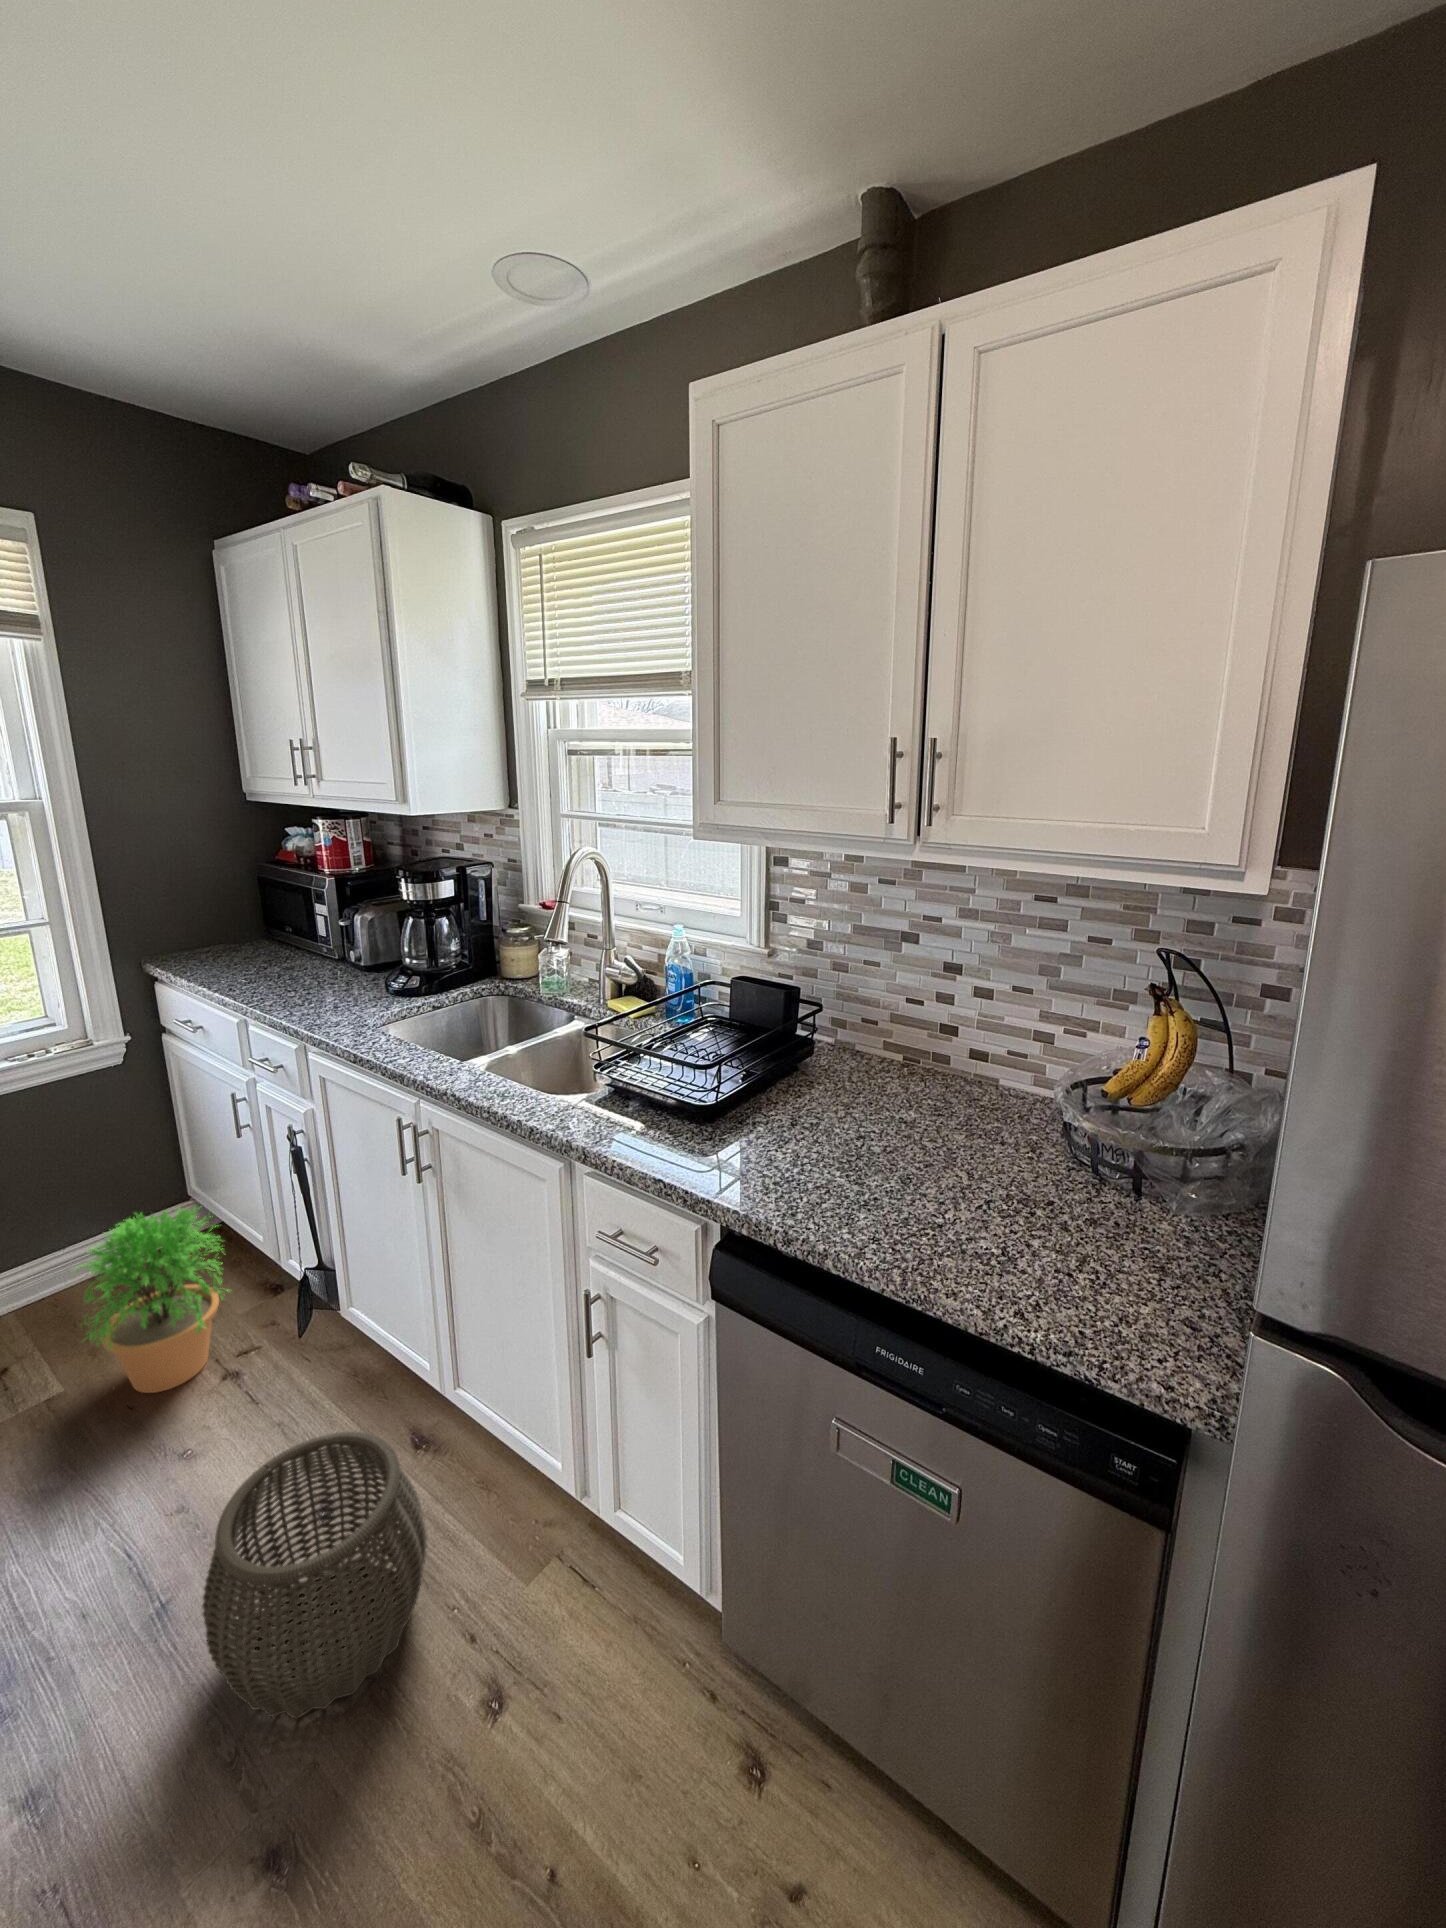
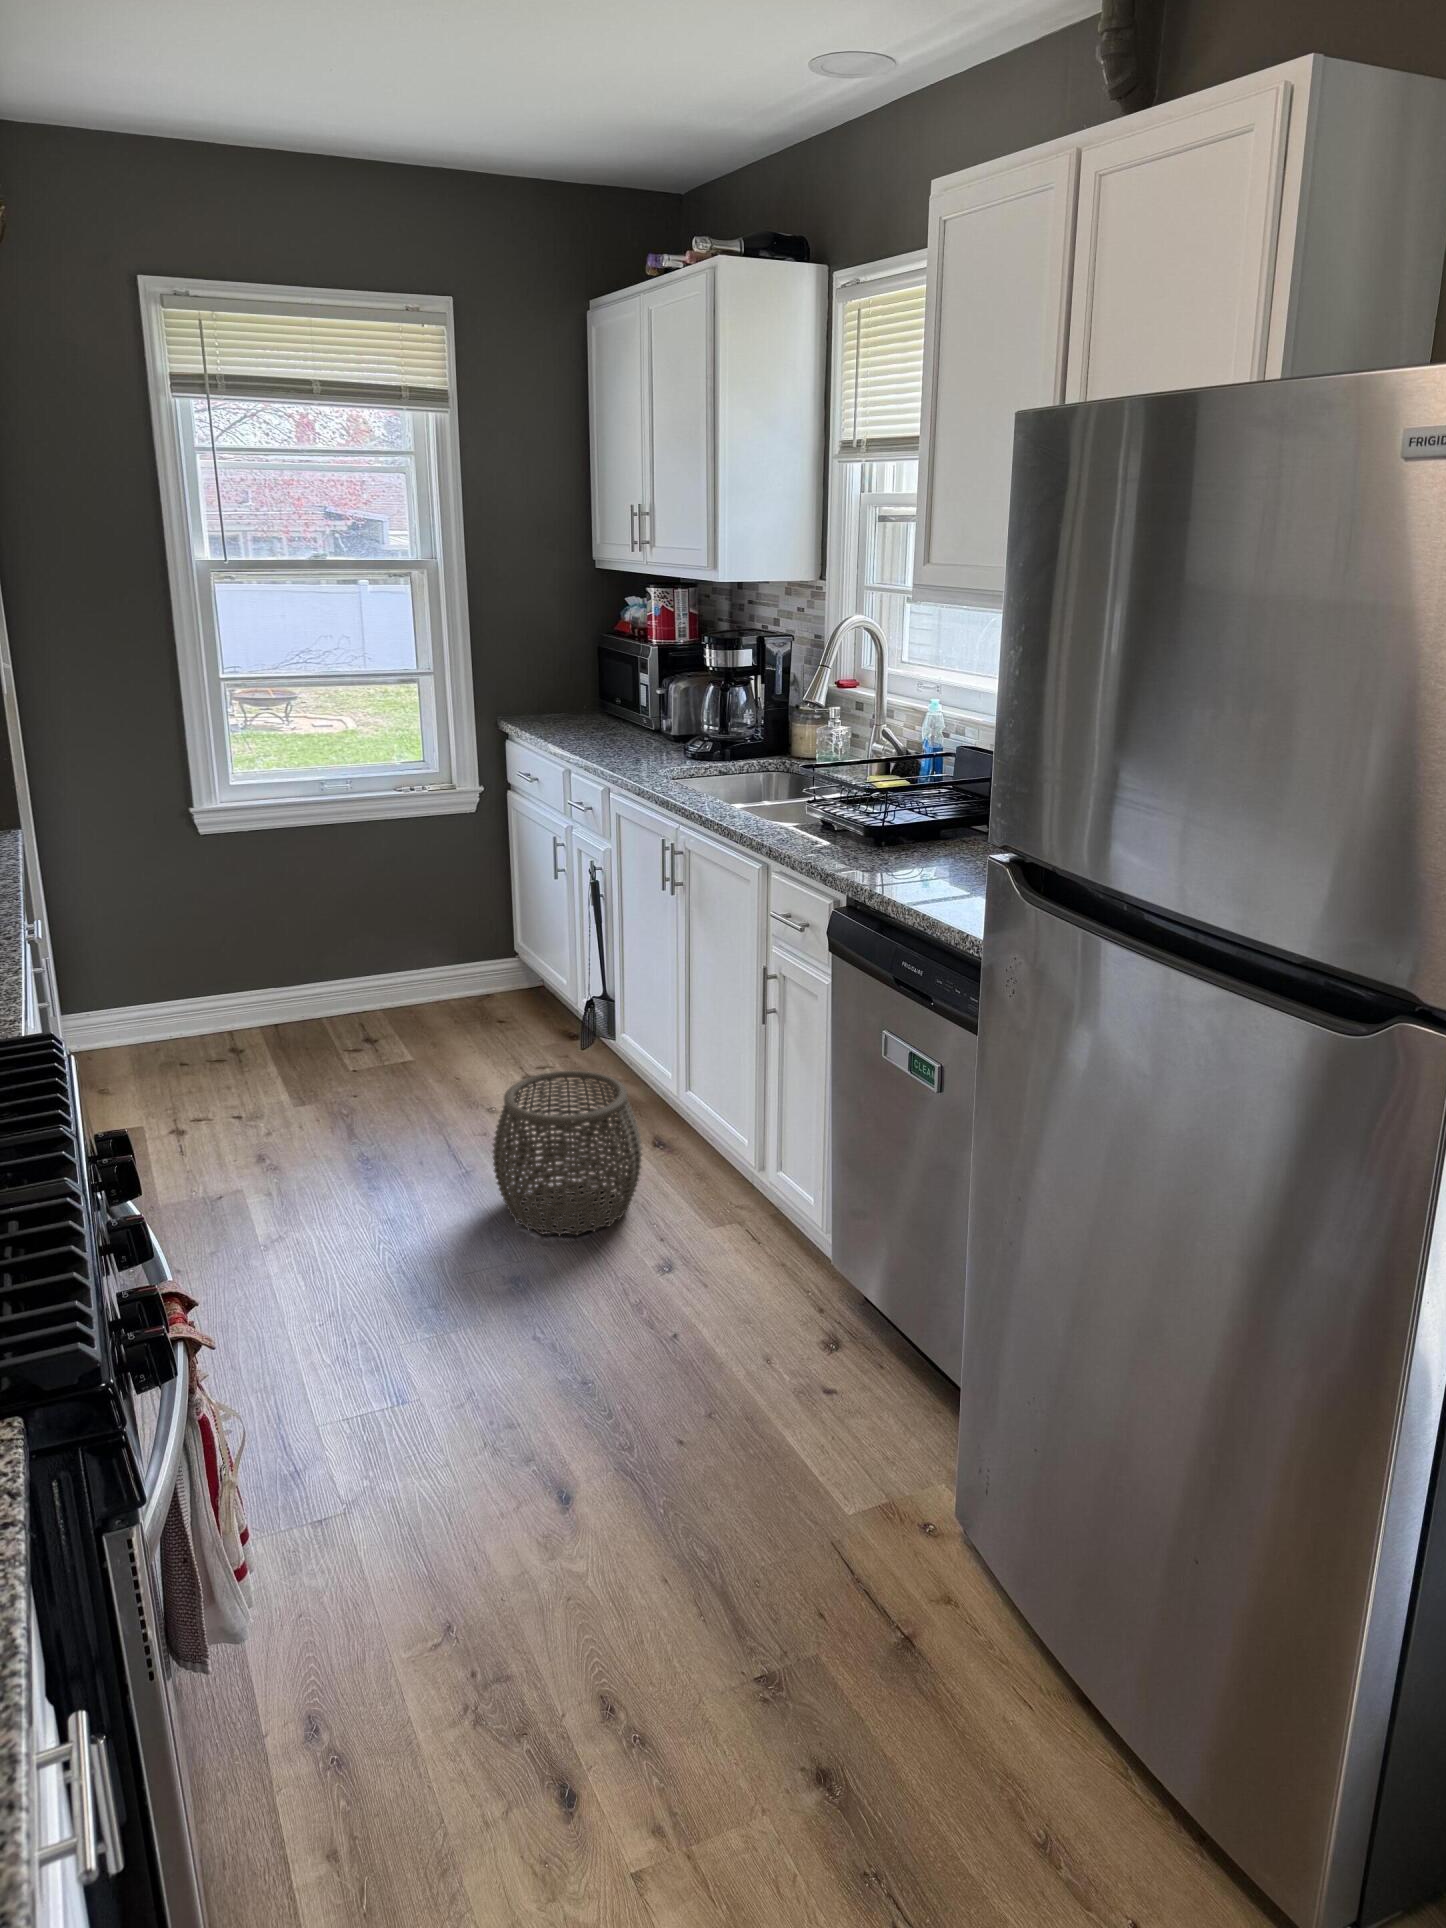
potted plant: present [77,1208,228,1393] -> none [427,922,537,1074]

